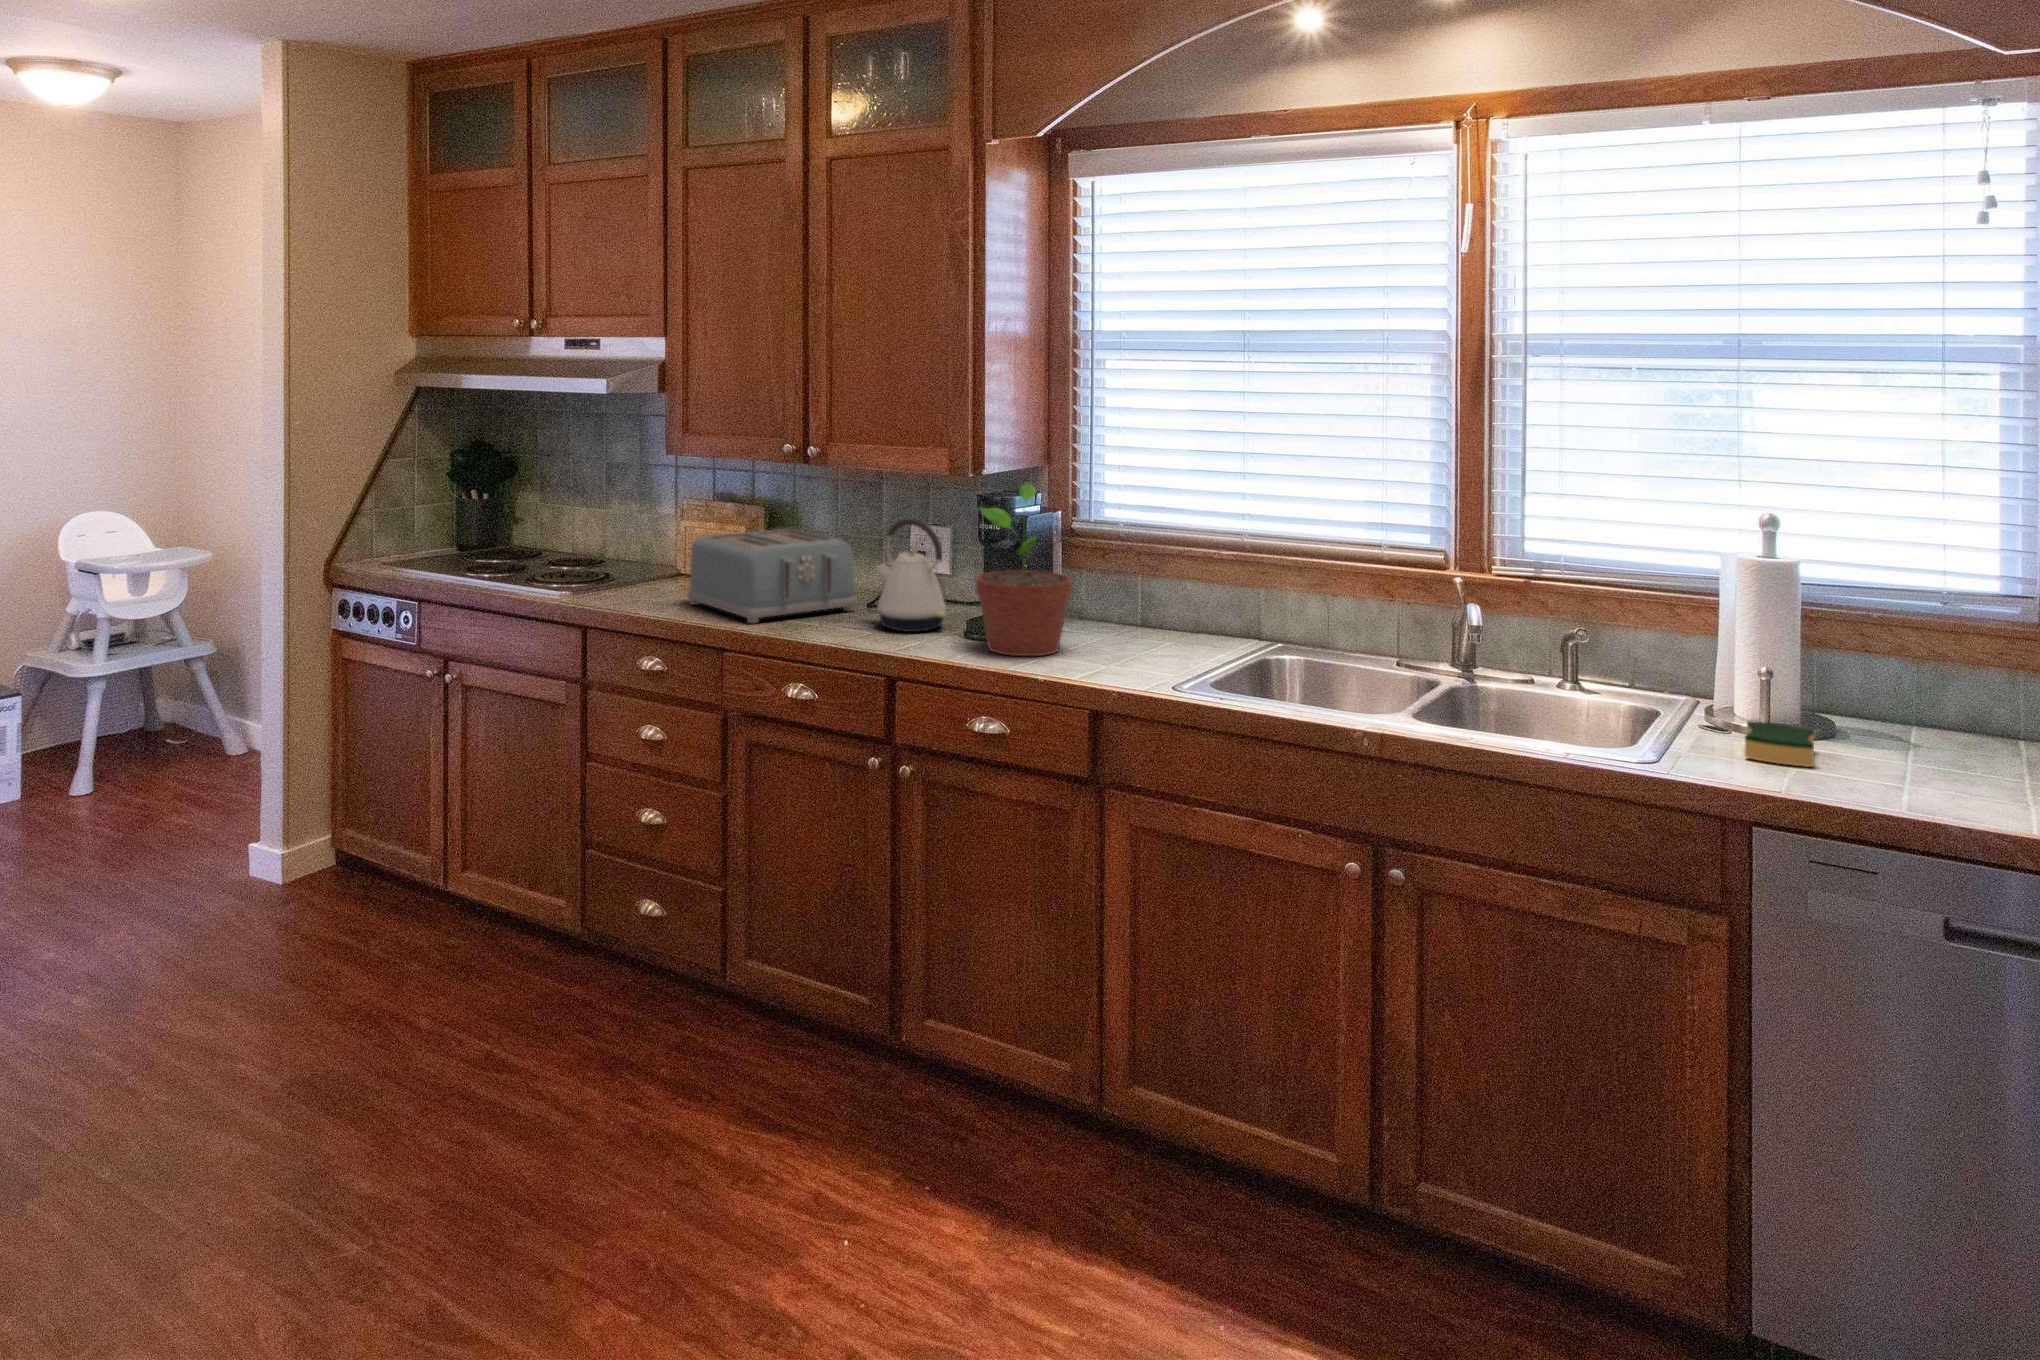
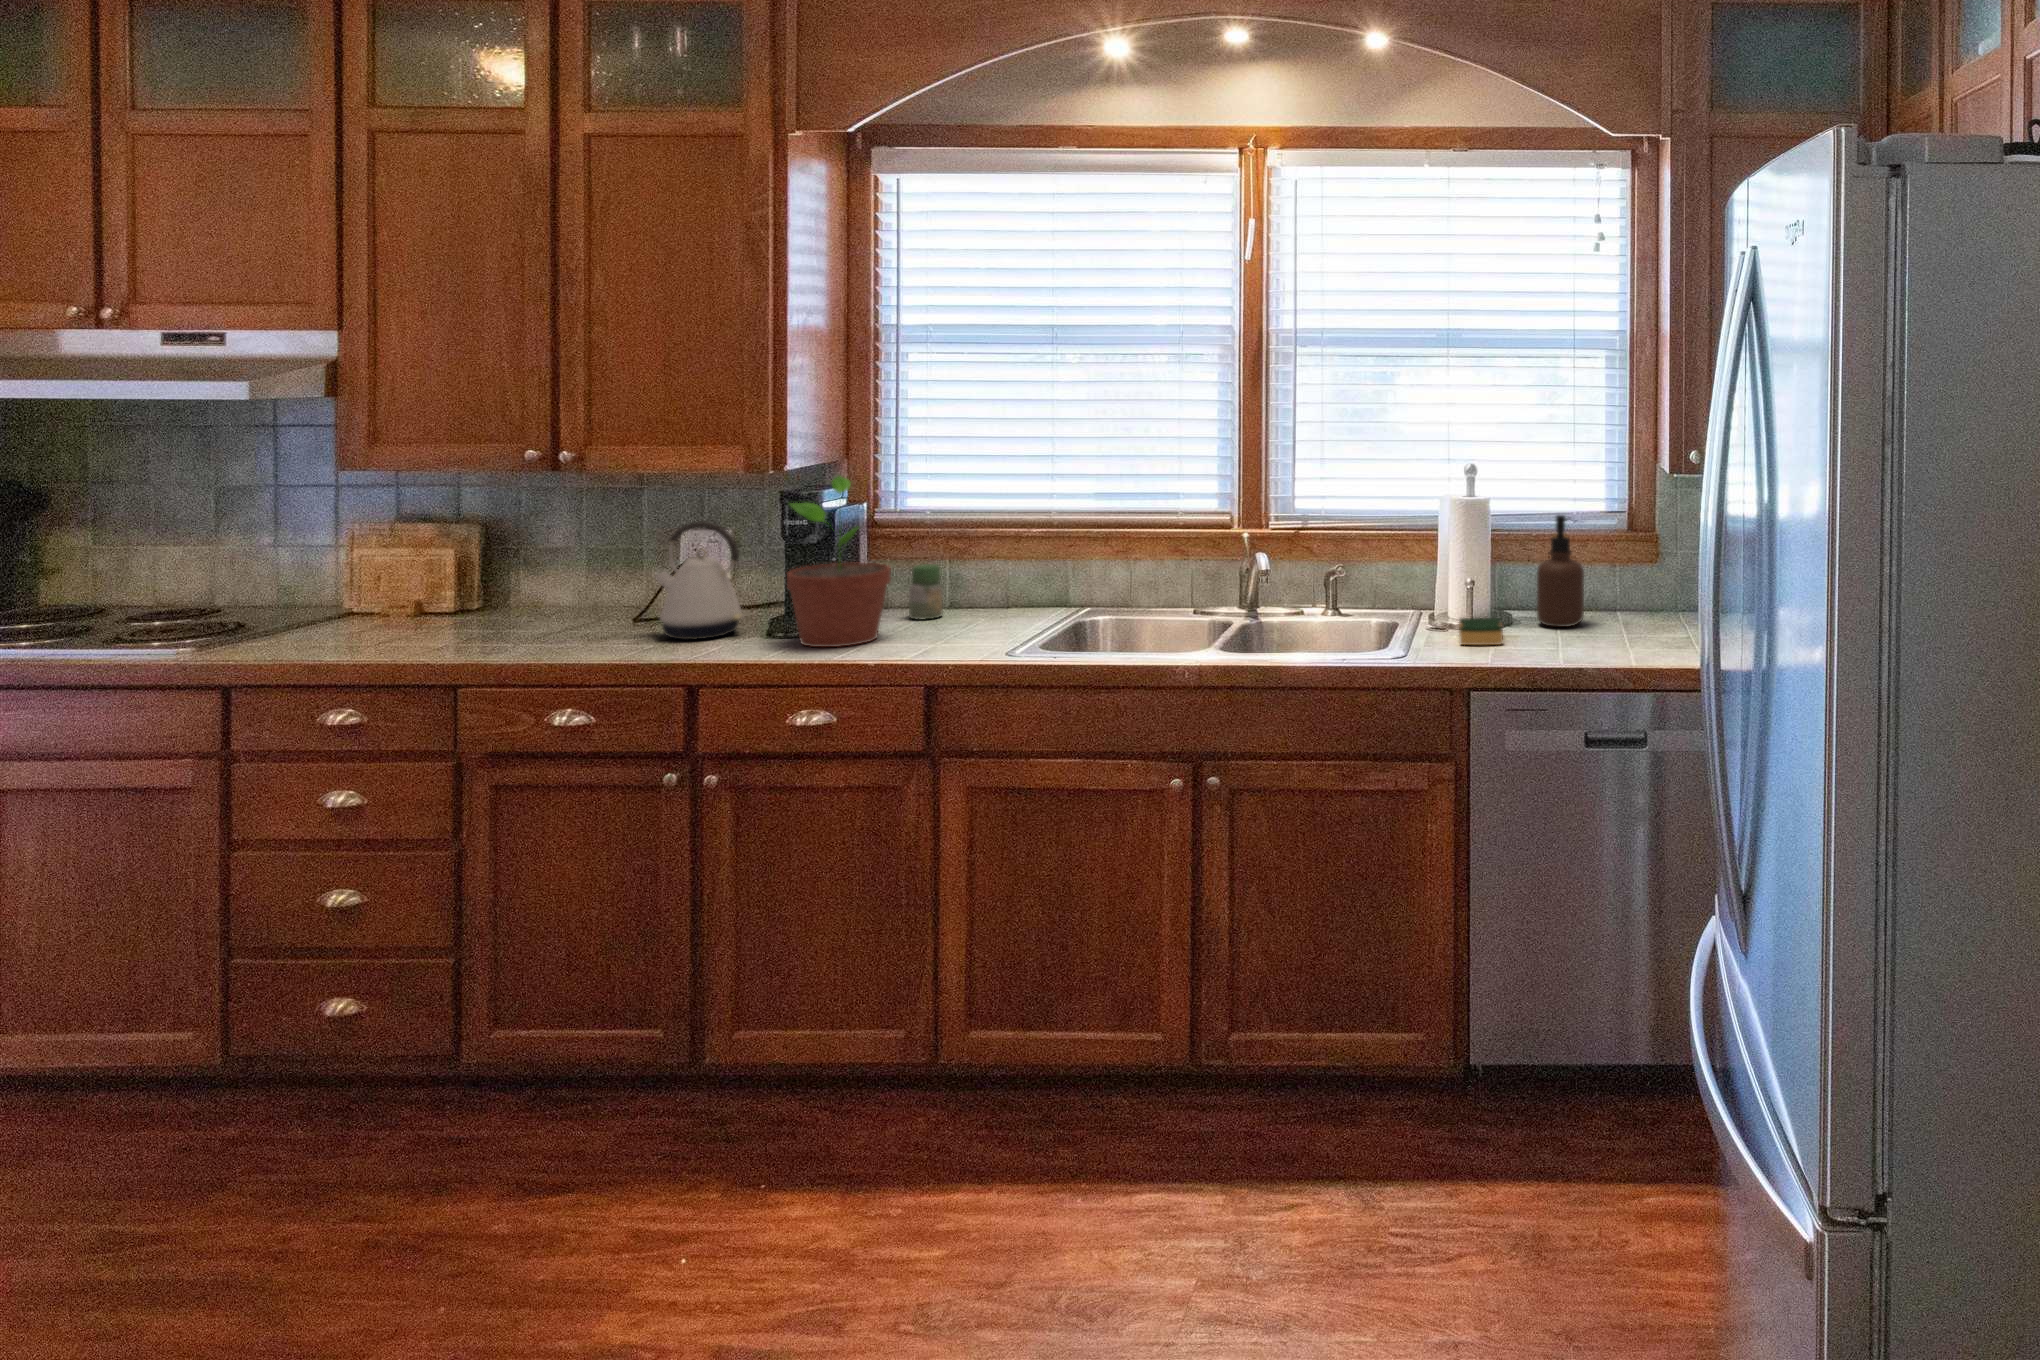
toaster: present [687,529,857,624] -> none [388,546,624,653]
jar: none [1097,578,1130,636] -> present [909,564,943,620]
soap dispenser: none [1875,594,1956,754] -> present [1537,515,1584,627]

